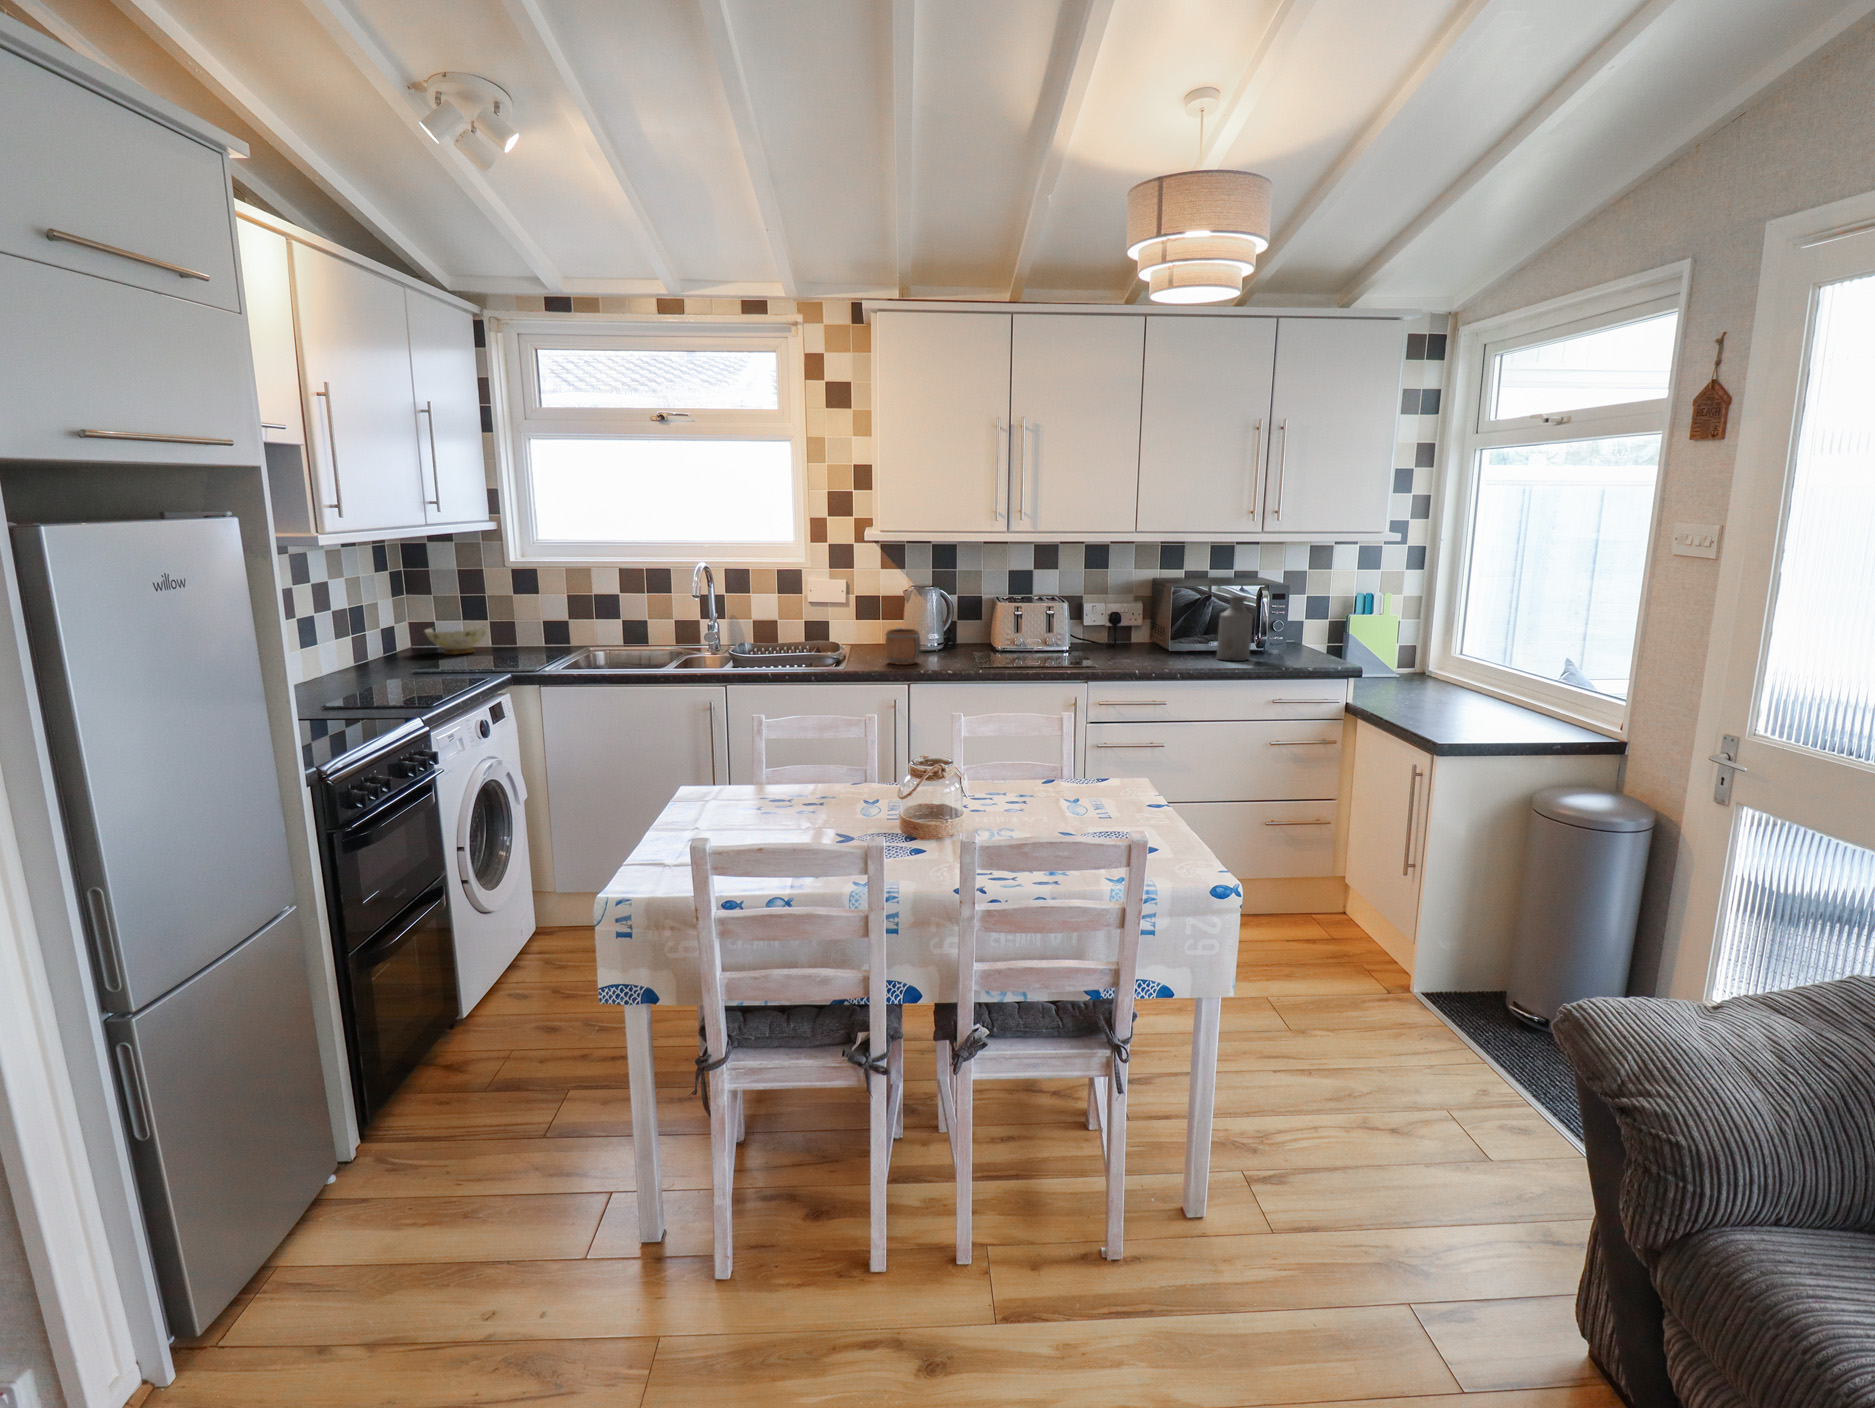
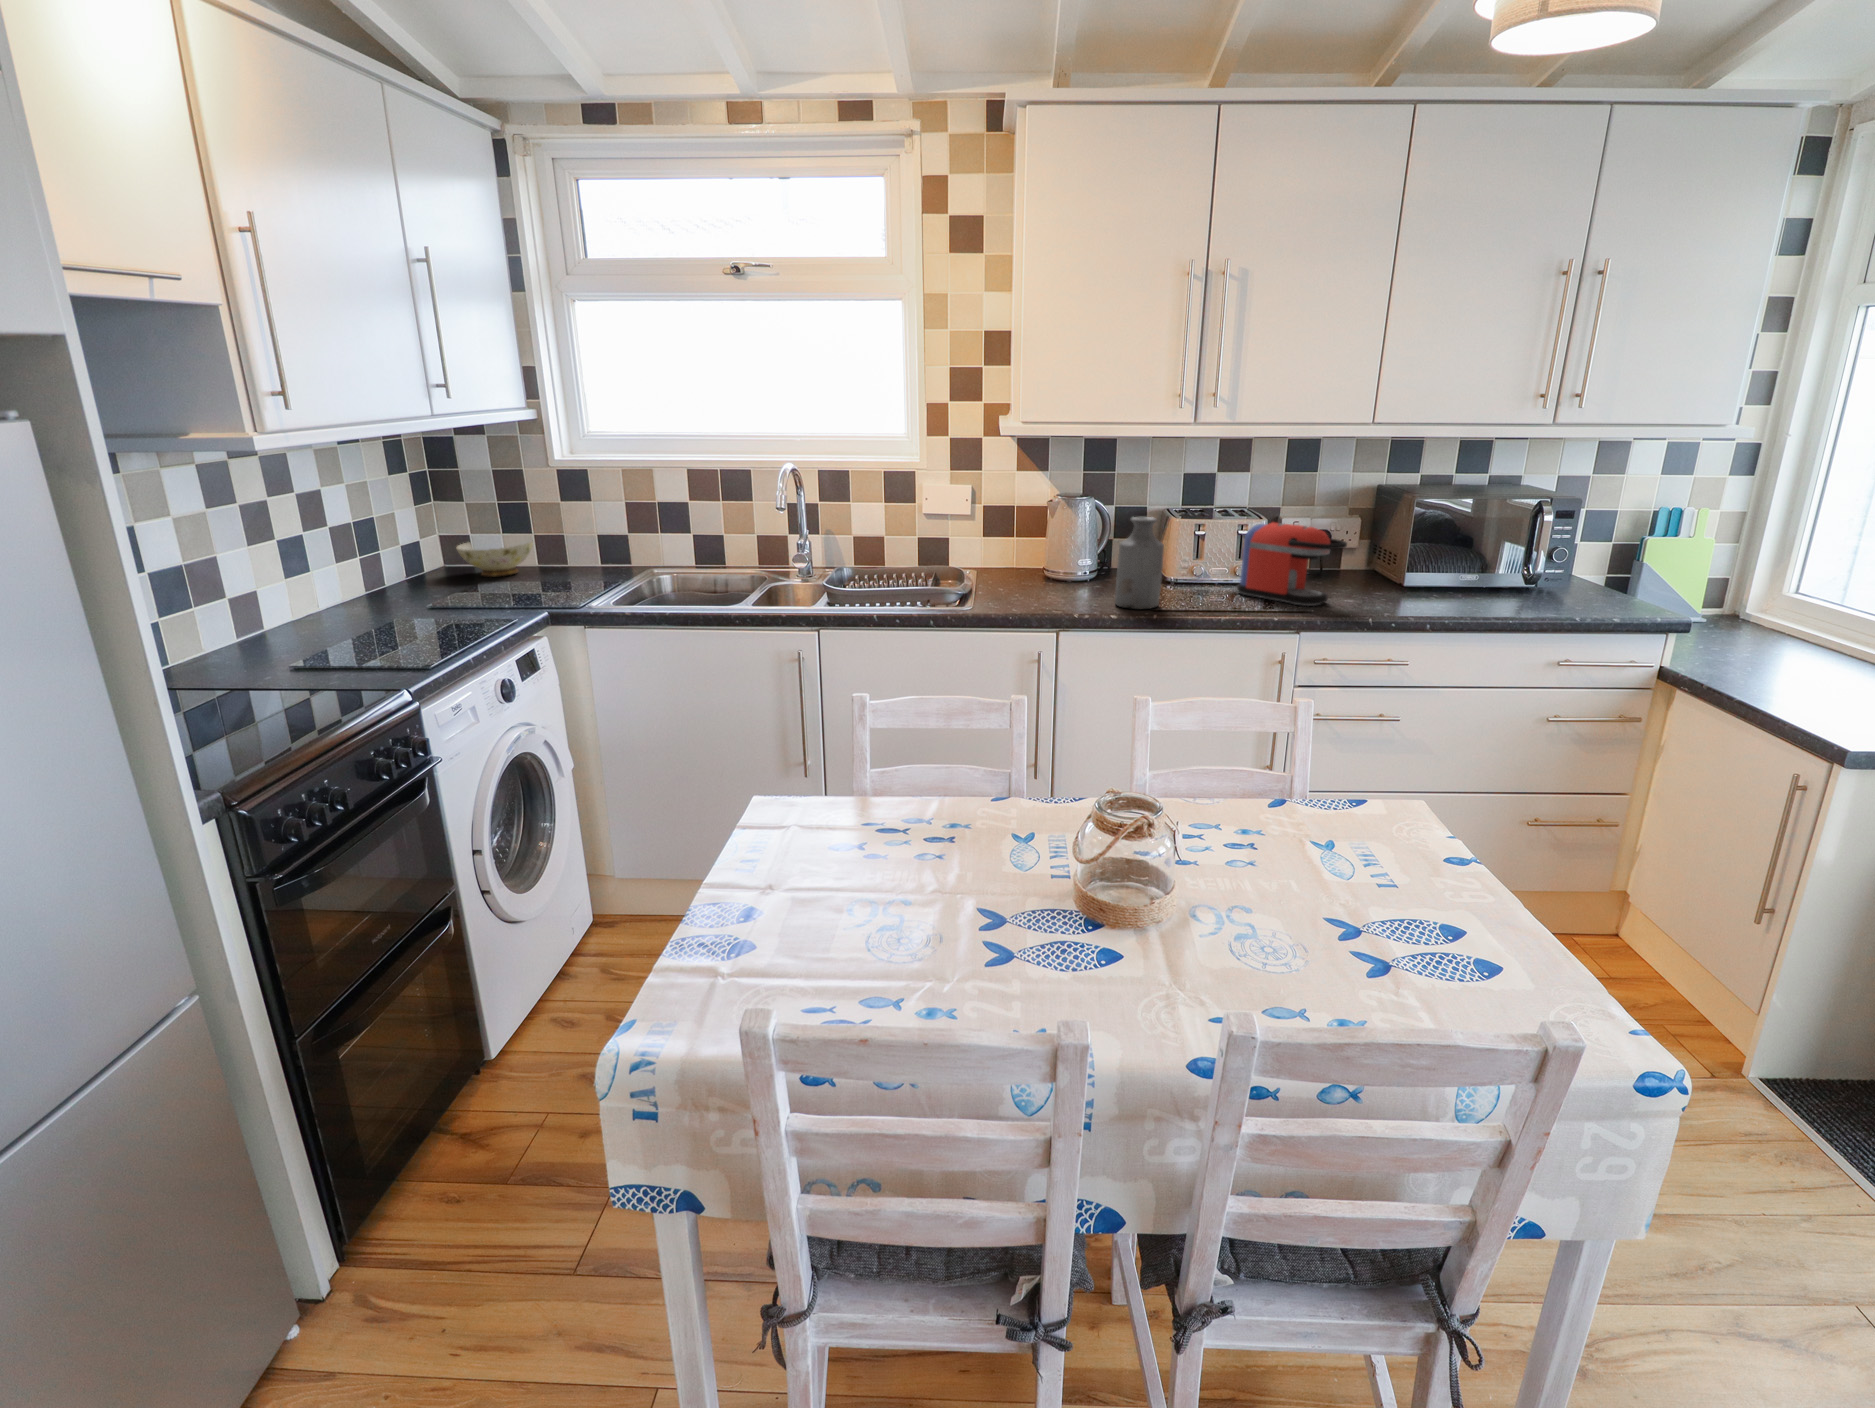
bottle: present [1217,595,1253,661] -> present [1115,517,1164,609]
coffee maker: none [1049,603,1121,664] -> present [1237,523,1347,606]
mug: present [885,627,921,665] -> none [1025,551,1073,603]

